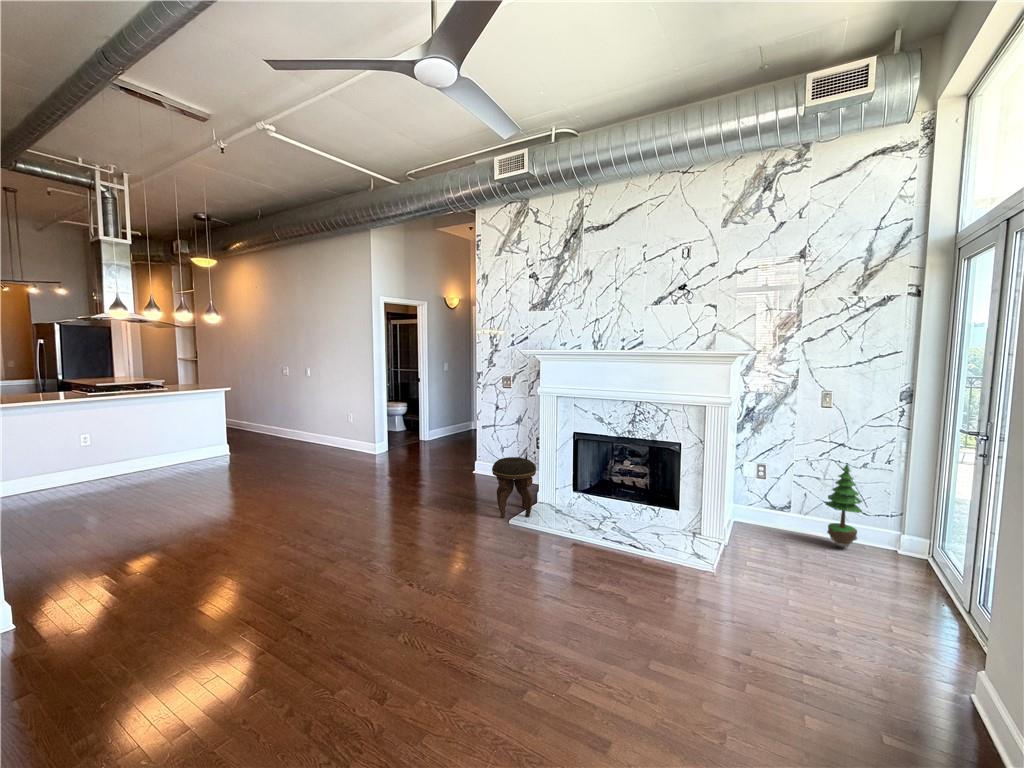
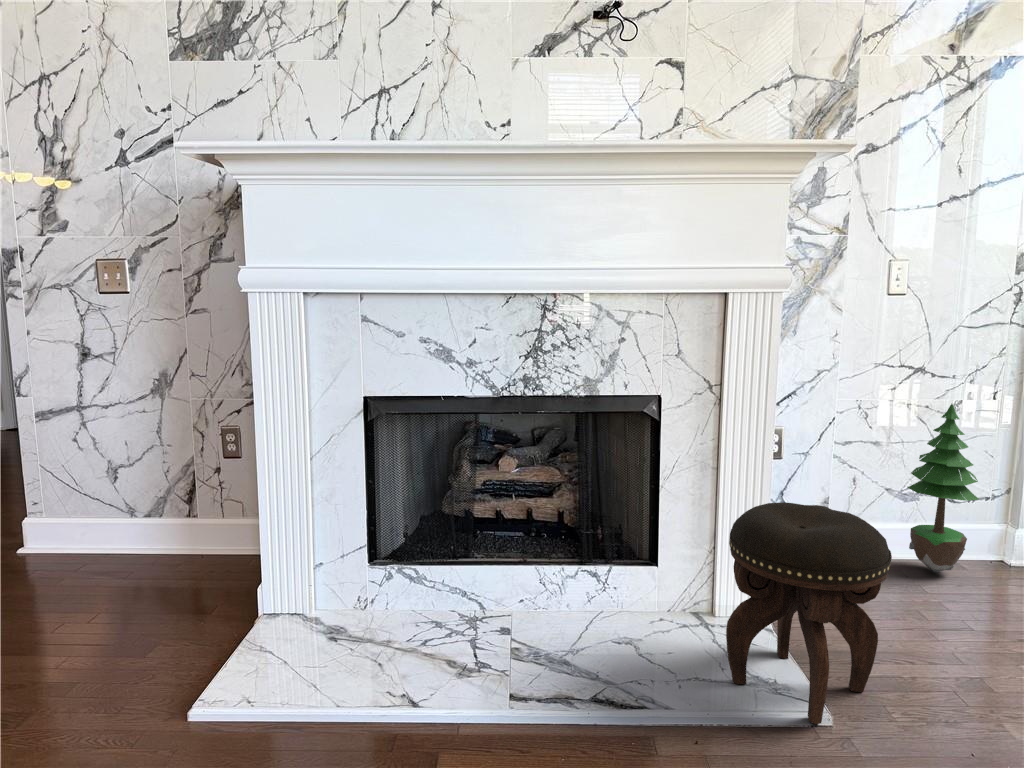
footstool: present [492,457,536,518] -> present [726,503,892,724]

